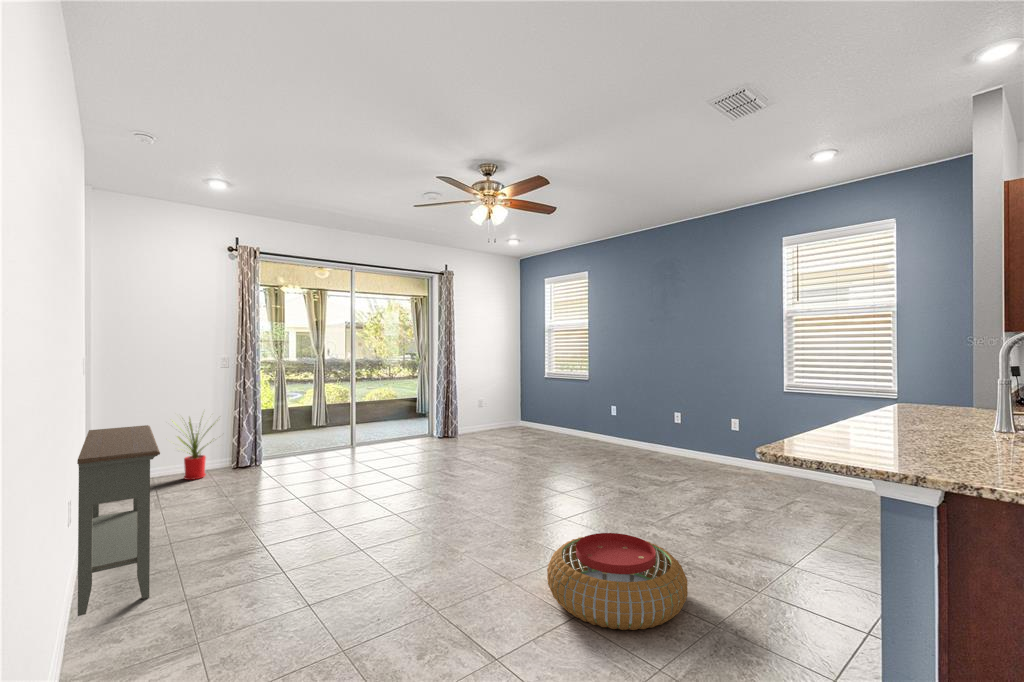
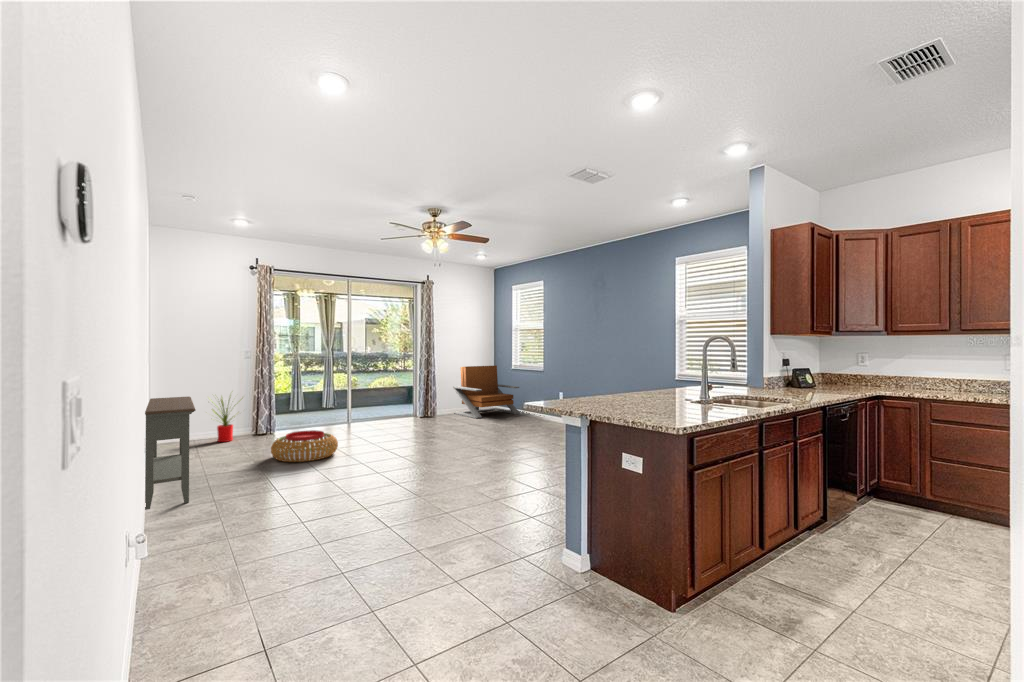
lounge chair: none [475,373,556,439] -> present [453,365,519,419]
pouf: present [547,533,688,630] -> present [271,430,338,462]

